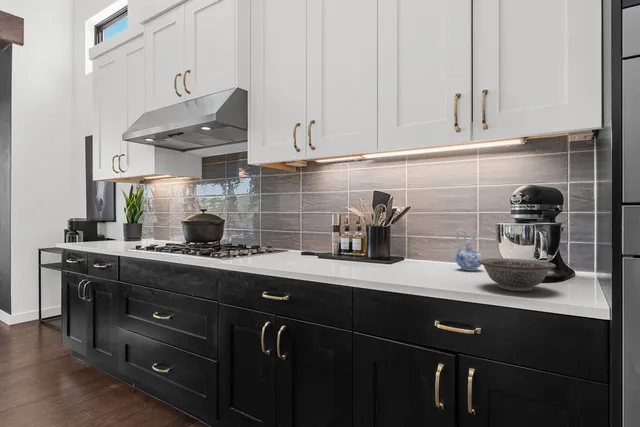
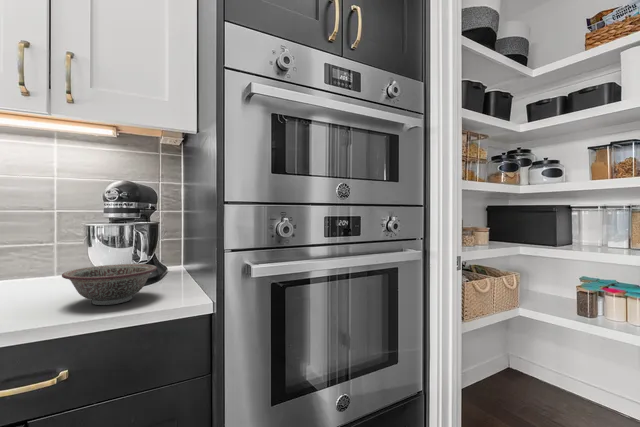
ceramic pitcher: present [456,229,482,271] -> none [23,232,65,288]

